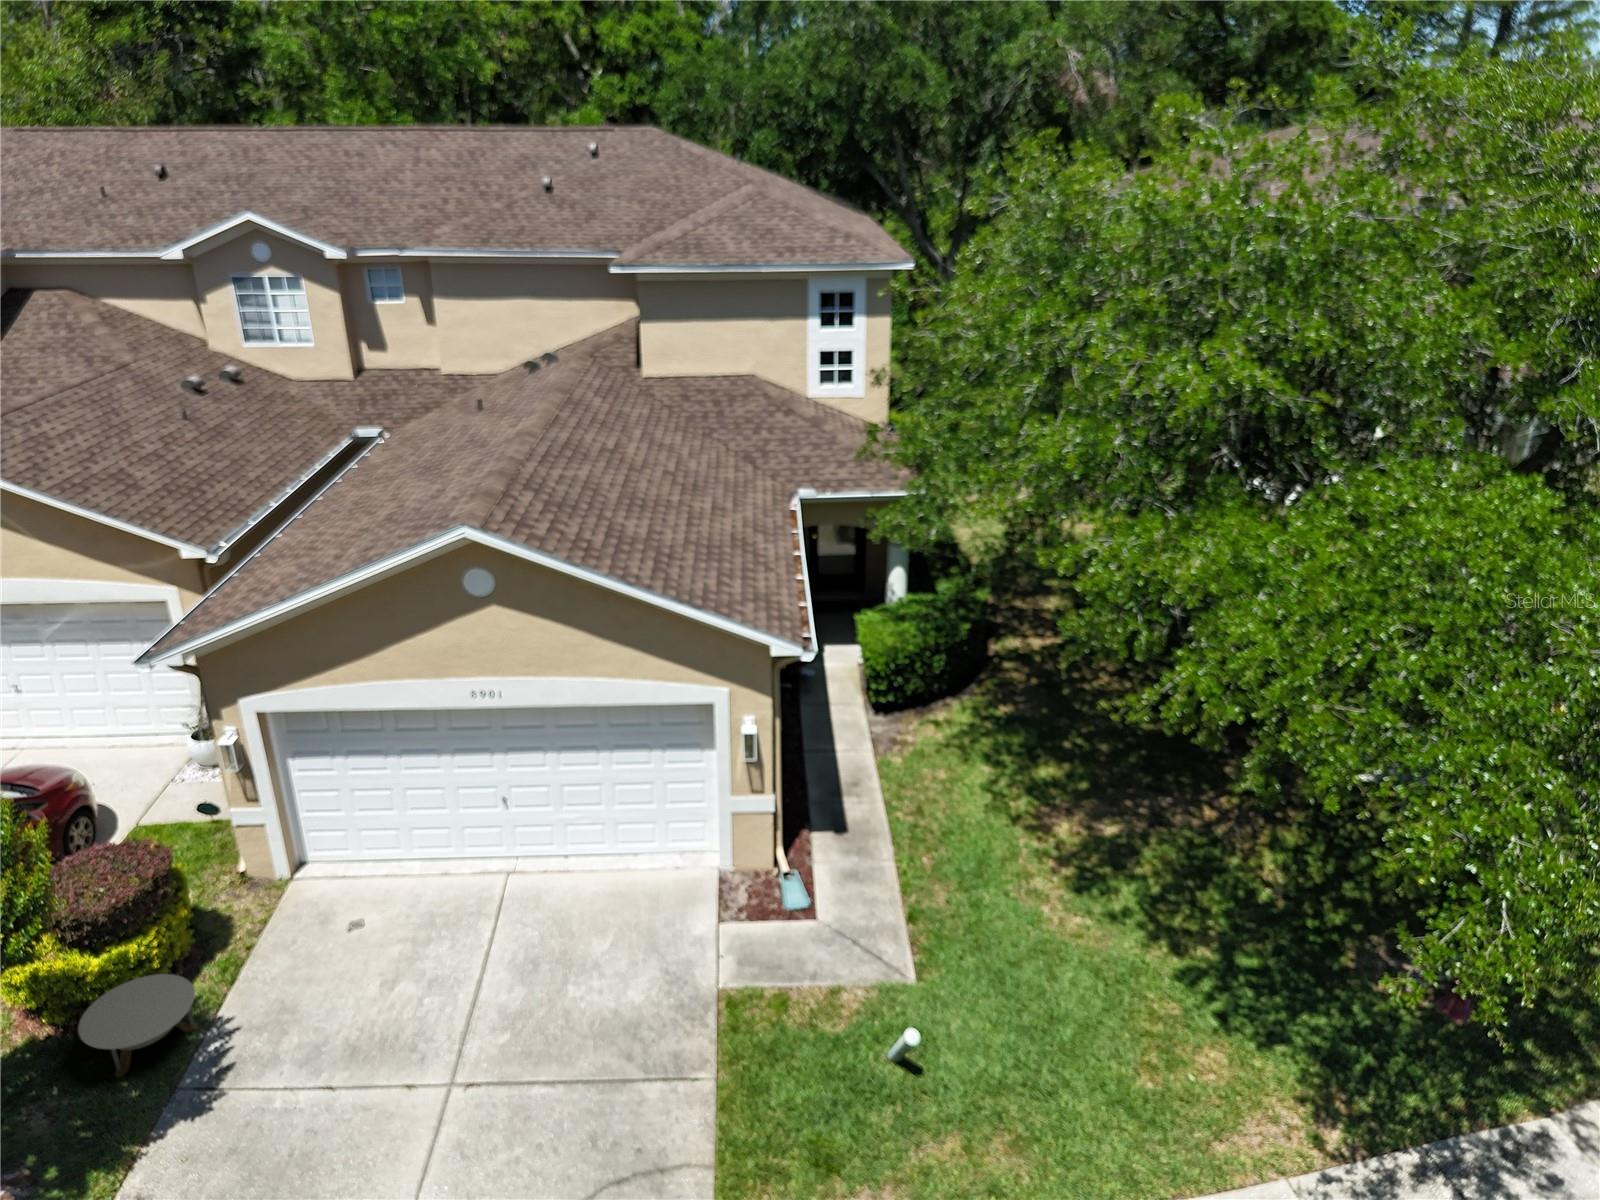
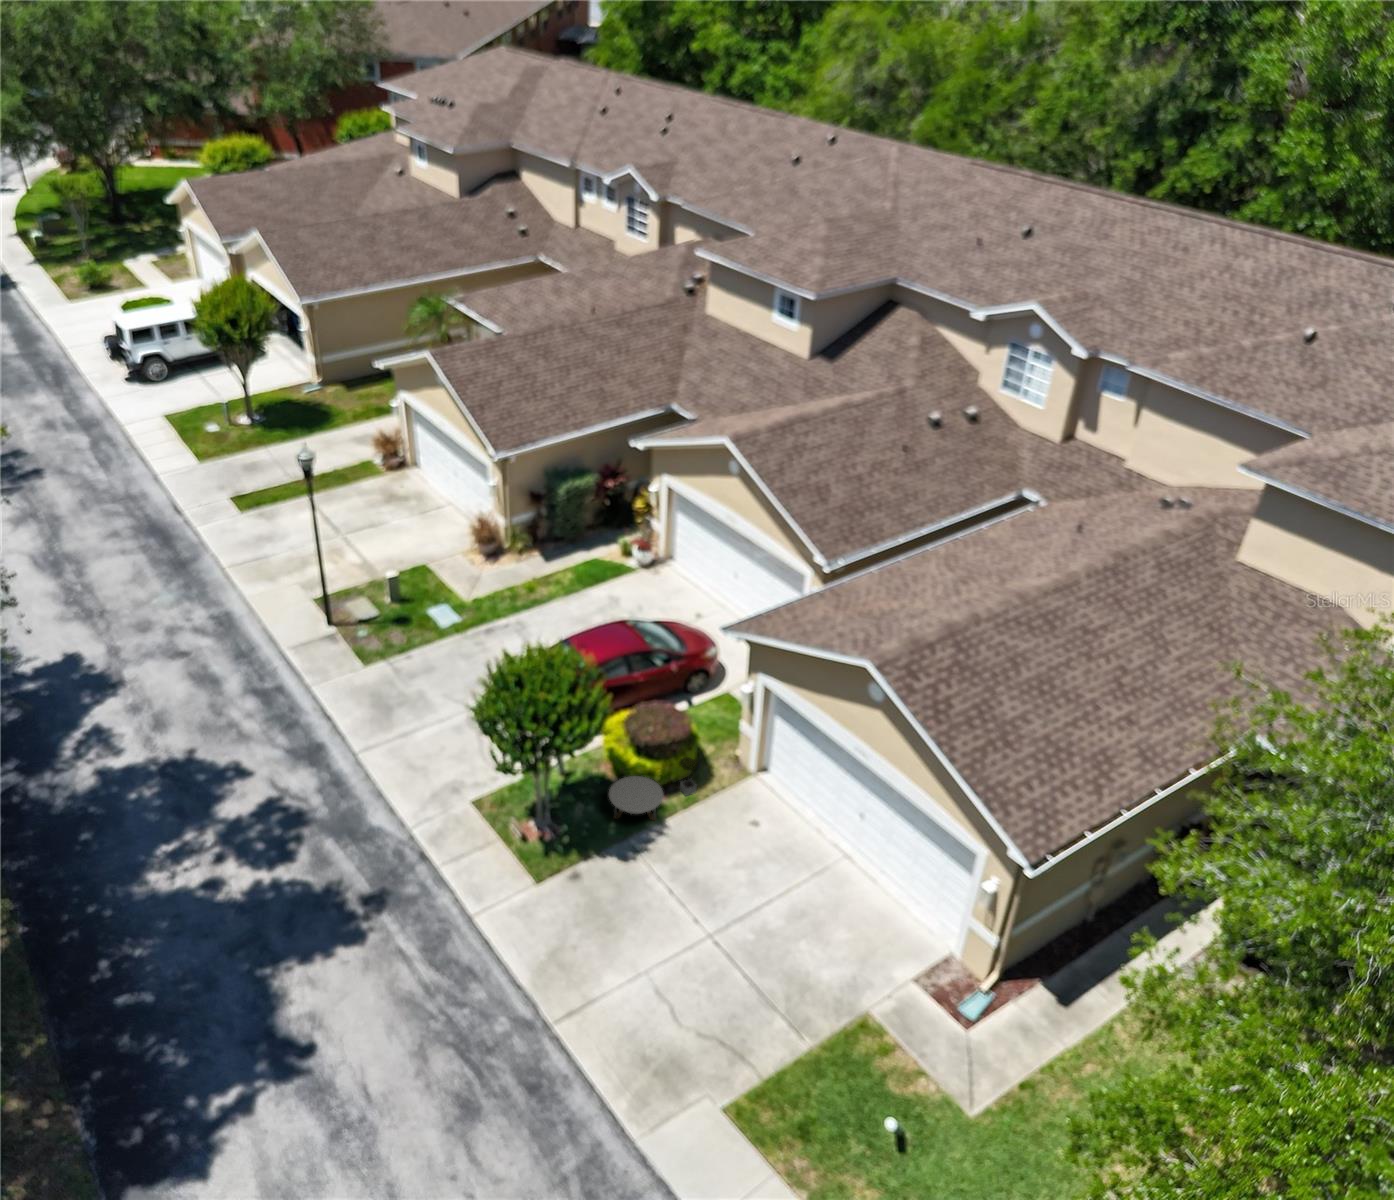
potted tree: none [173,898,223,969] -> present [679,757,698,796]

